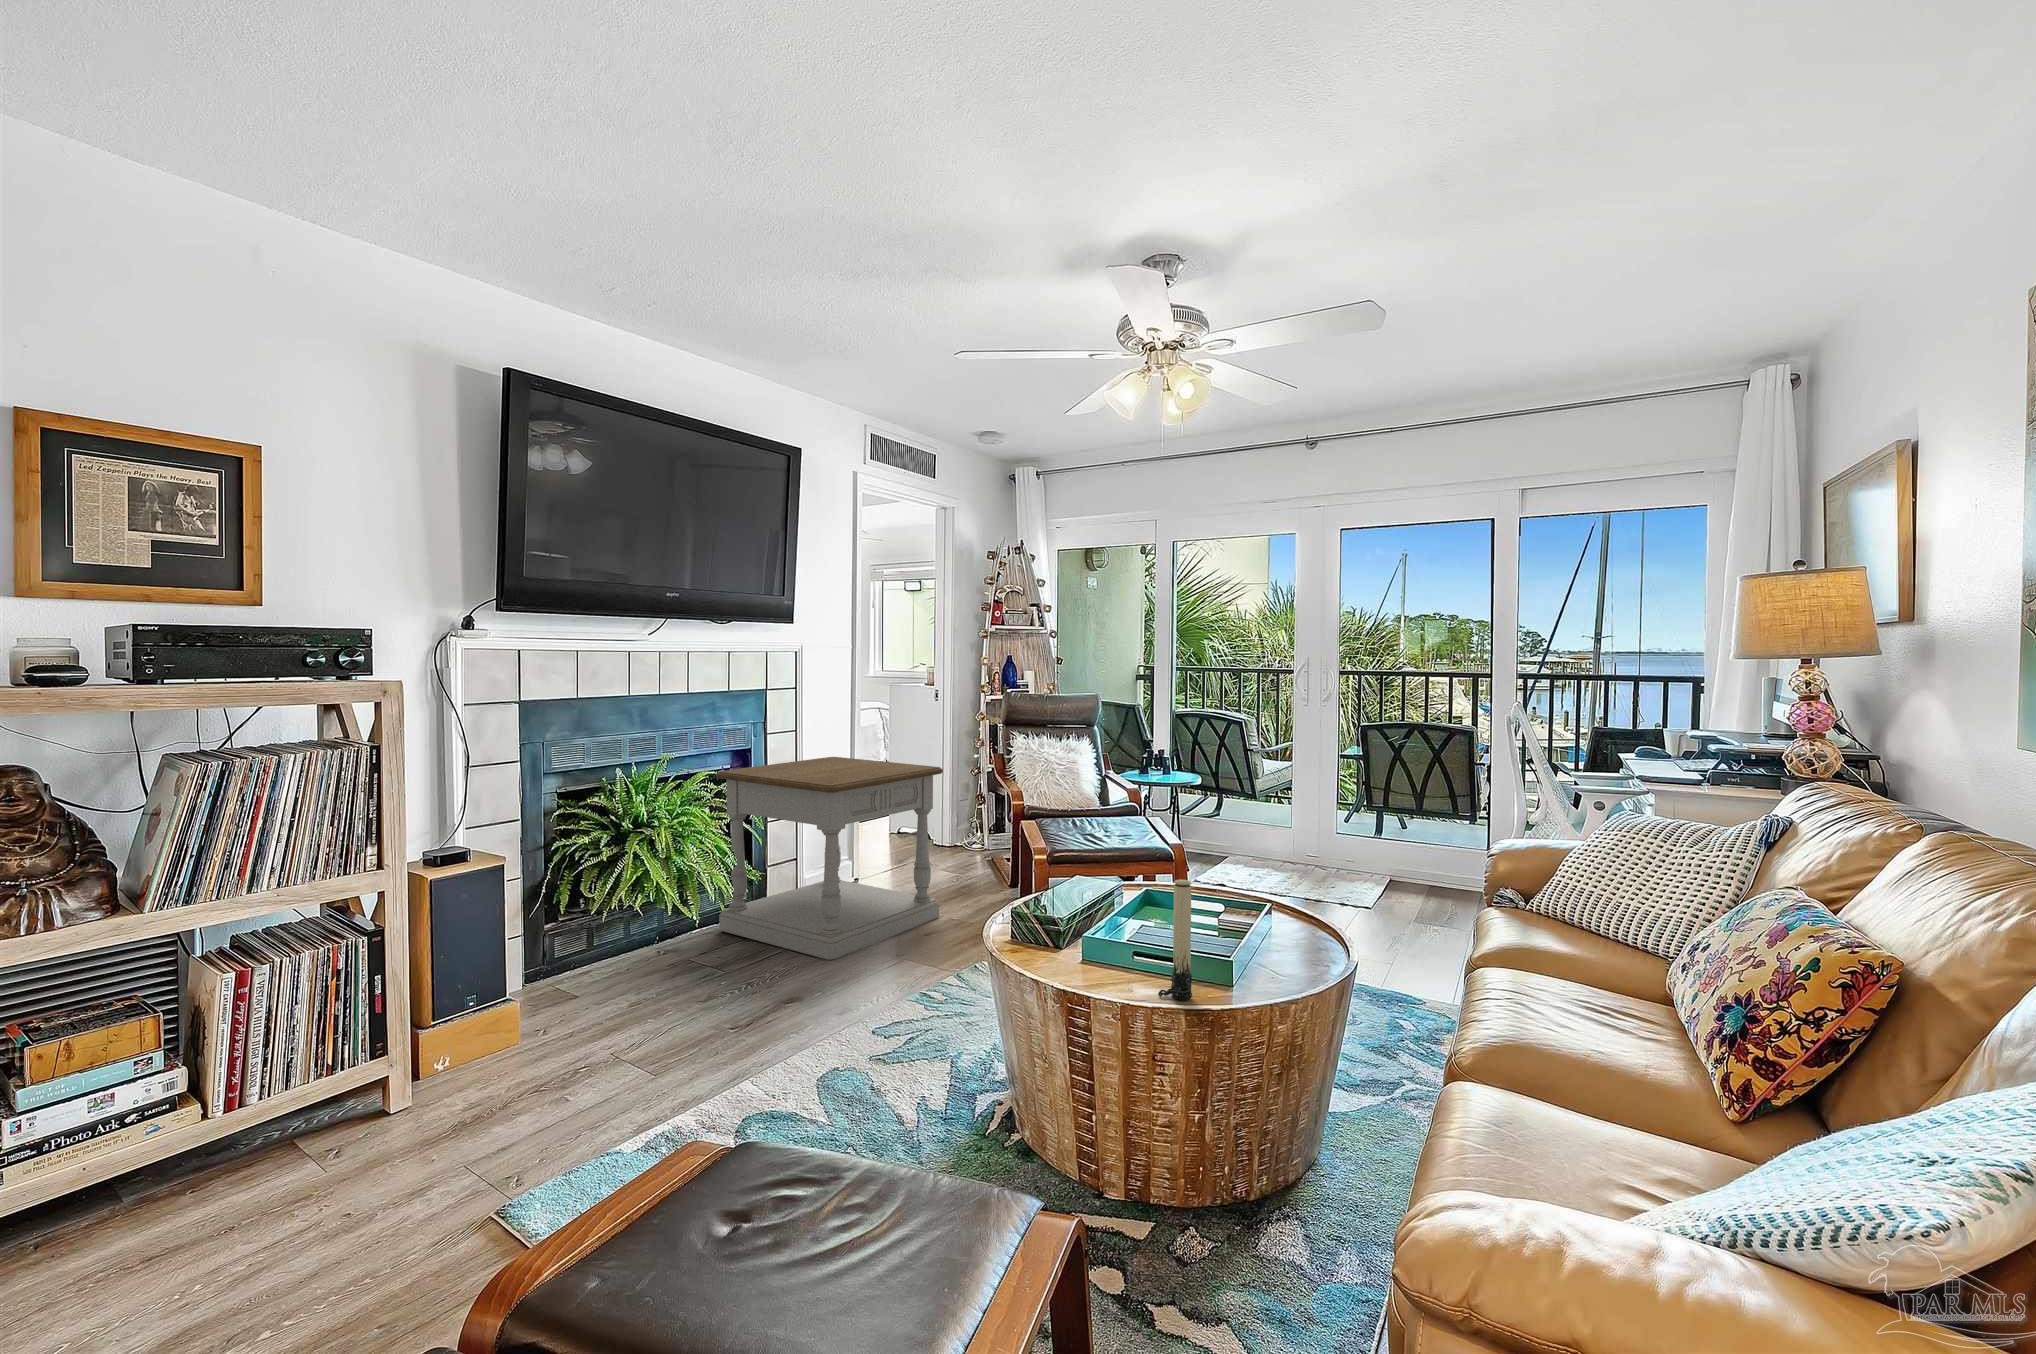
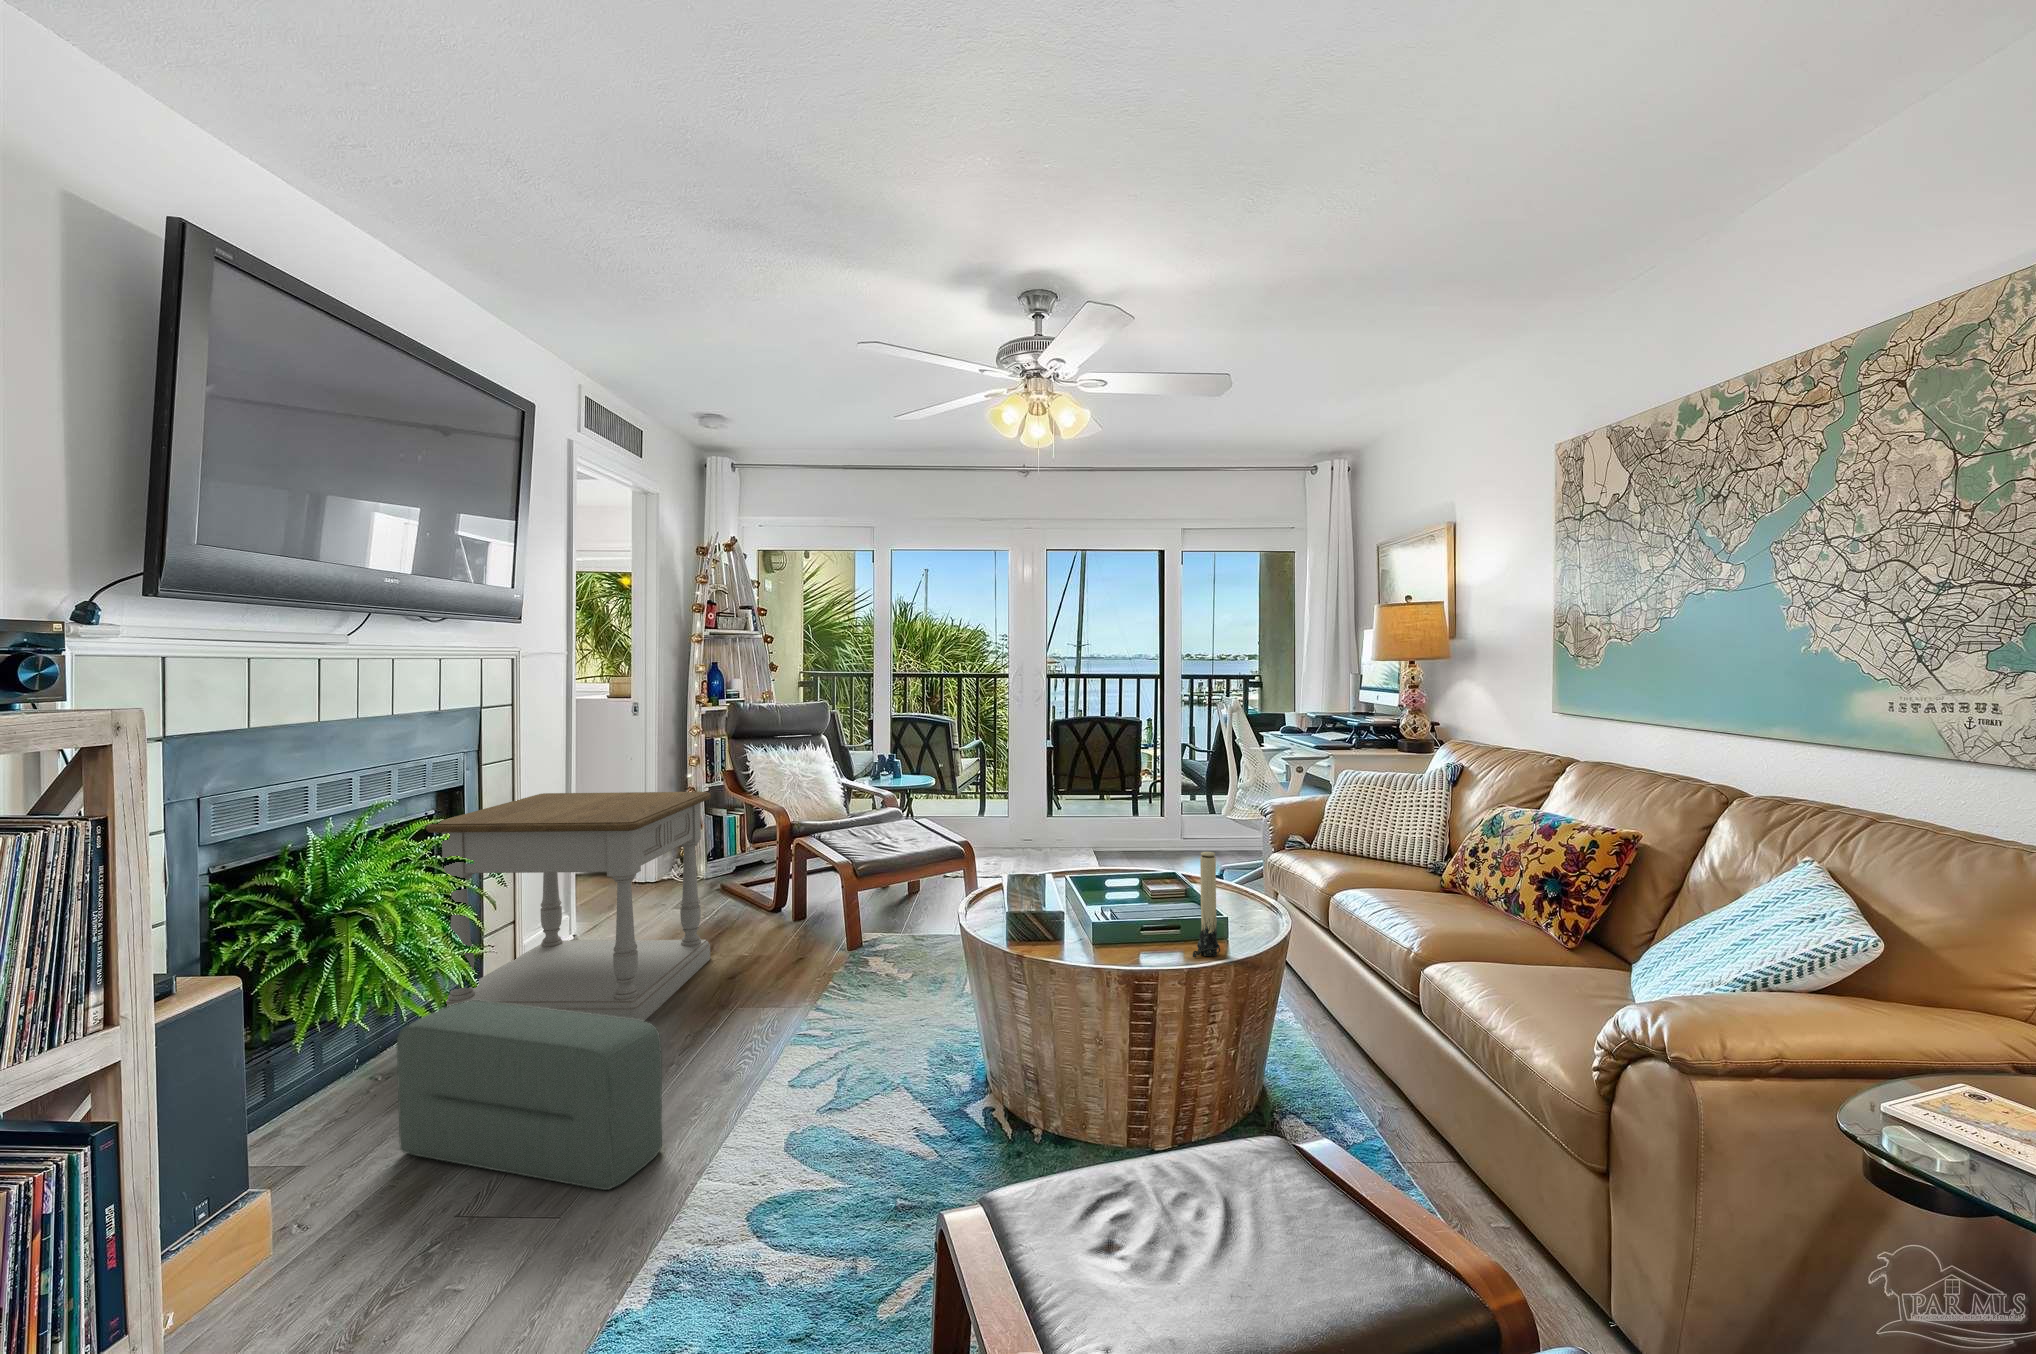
pouf: none [615,908,746,1074] -> present [397,1001,662,1190]

